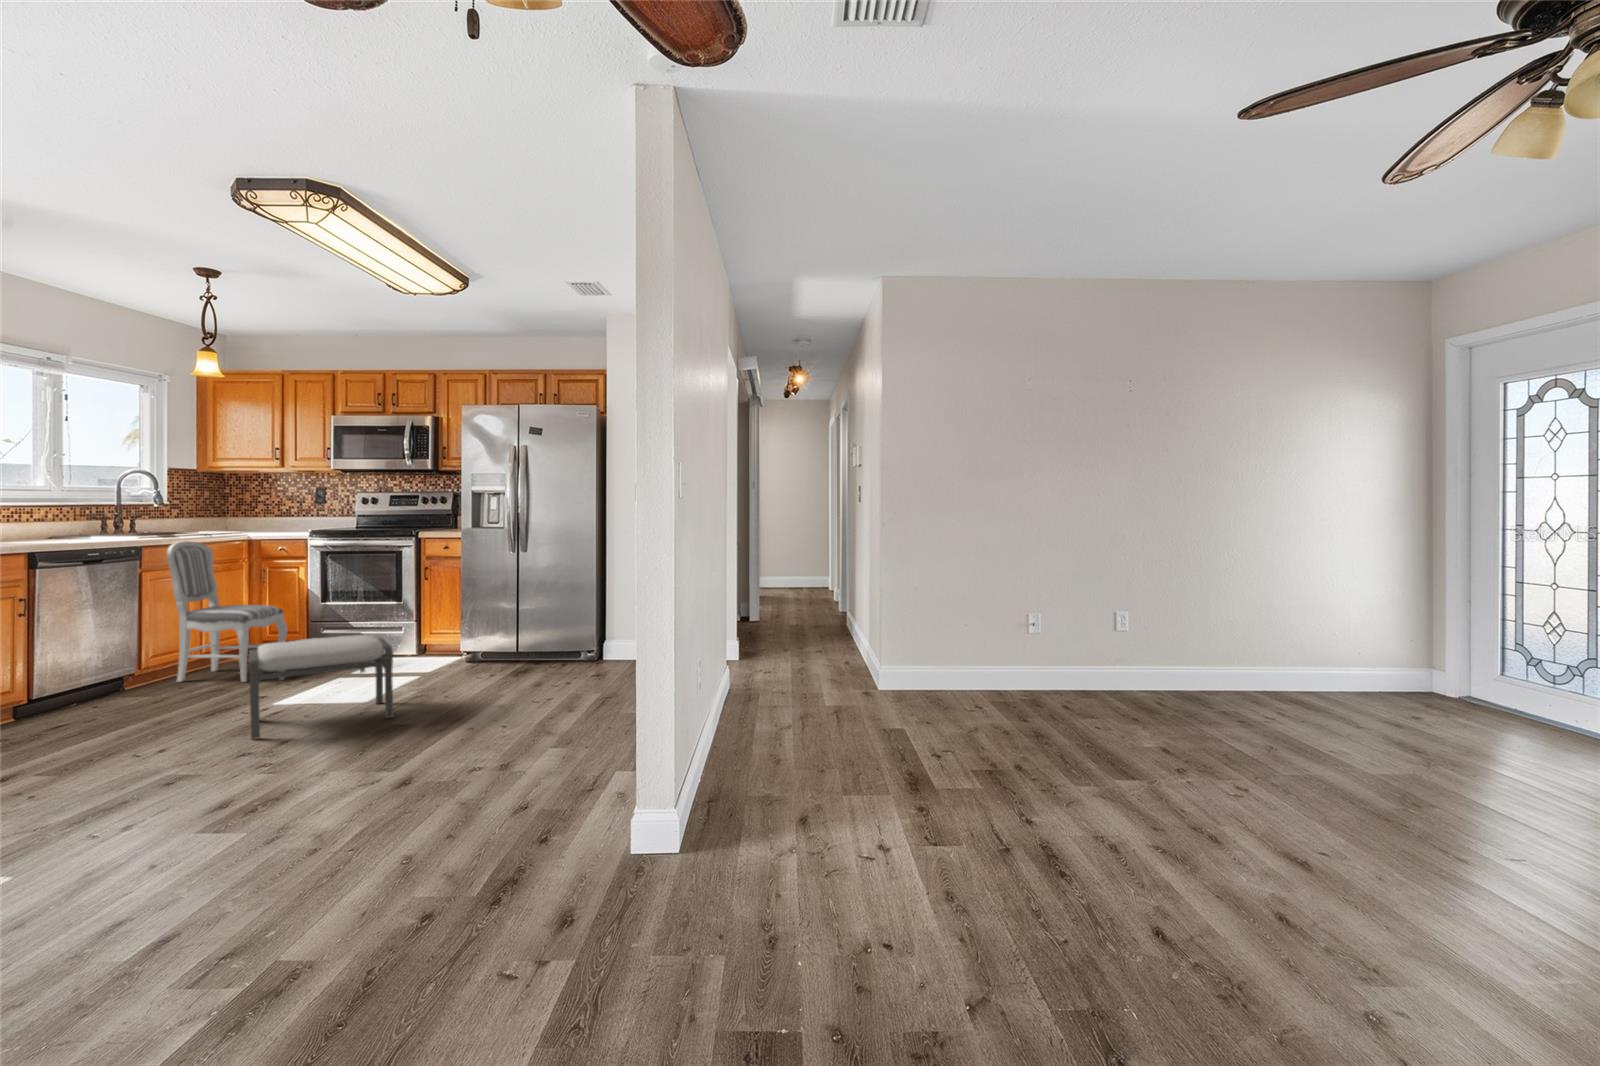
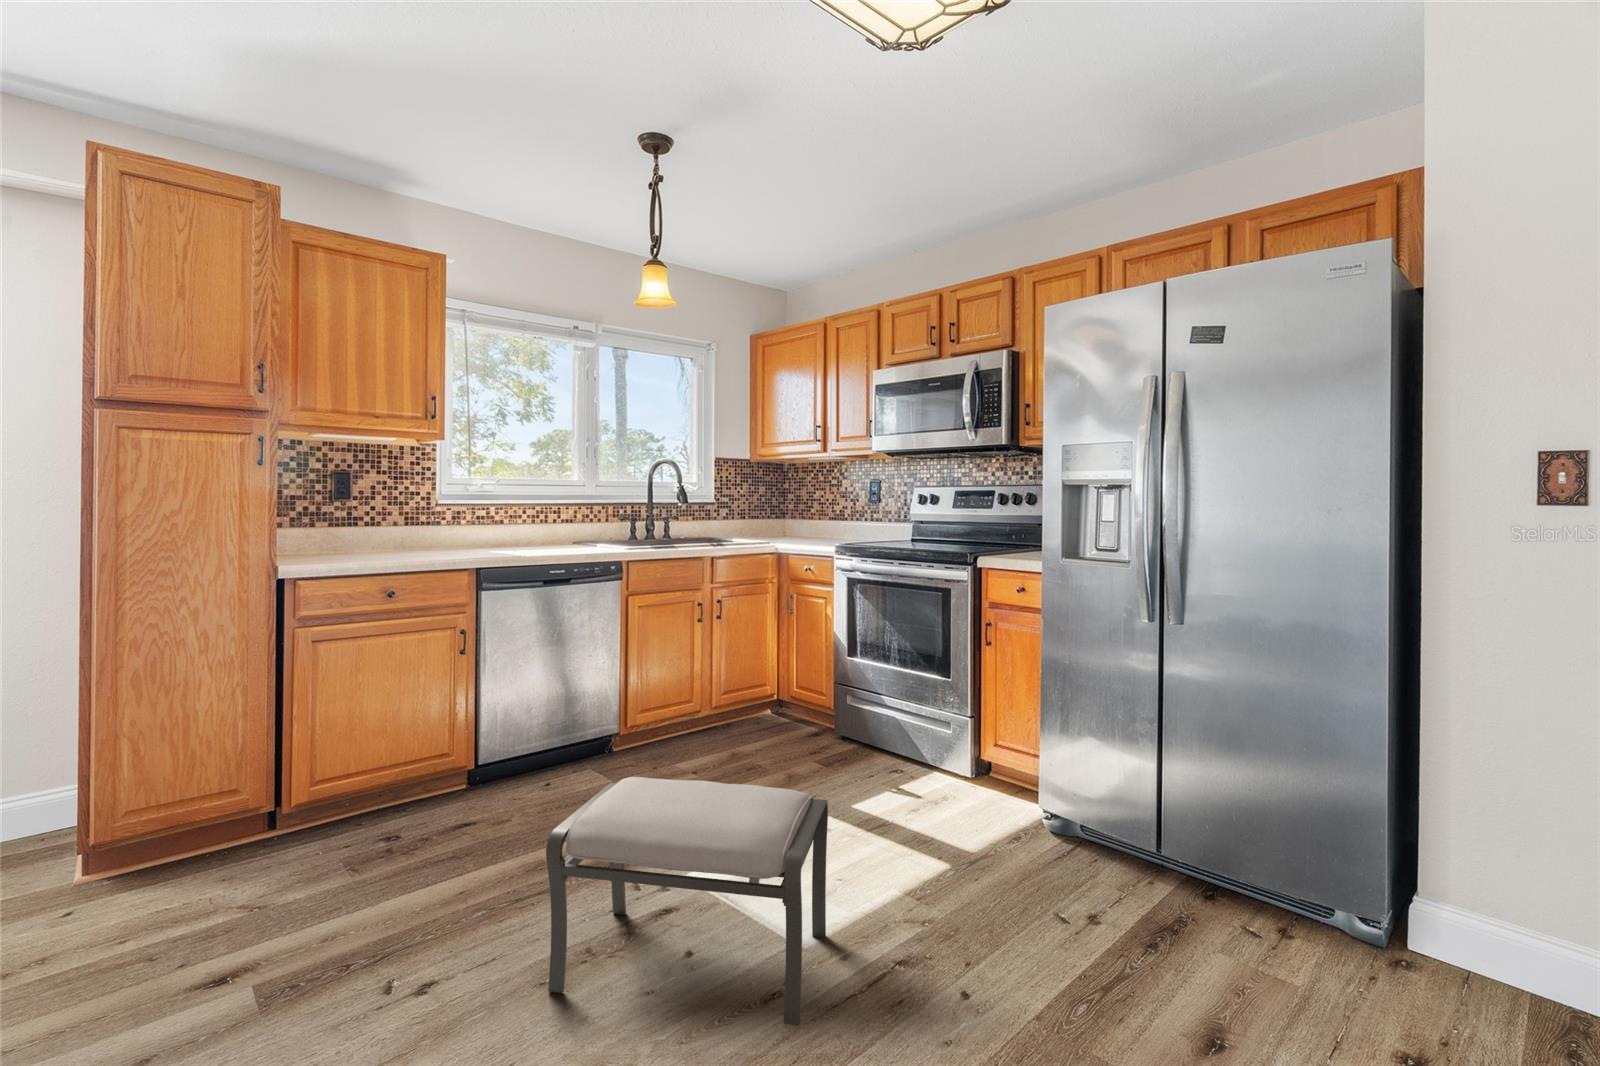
dining chair: present [167,541,287,682] -> none [653,556,791,781]

